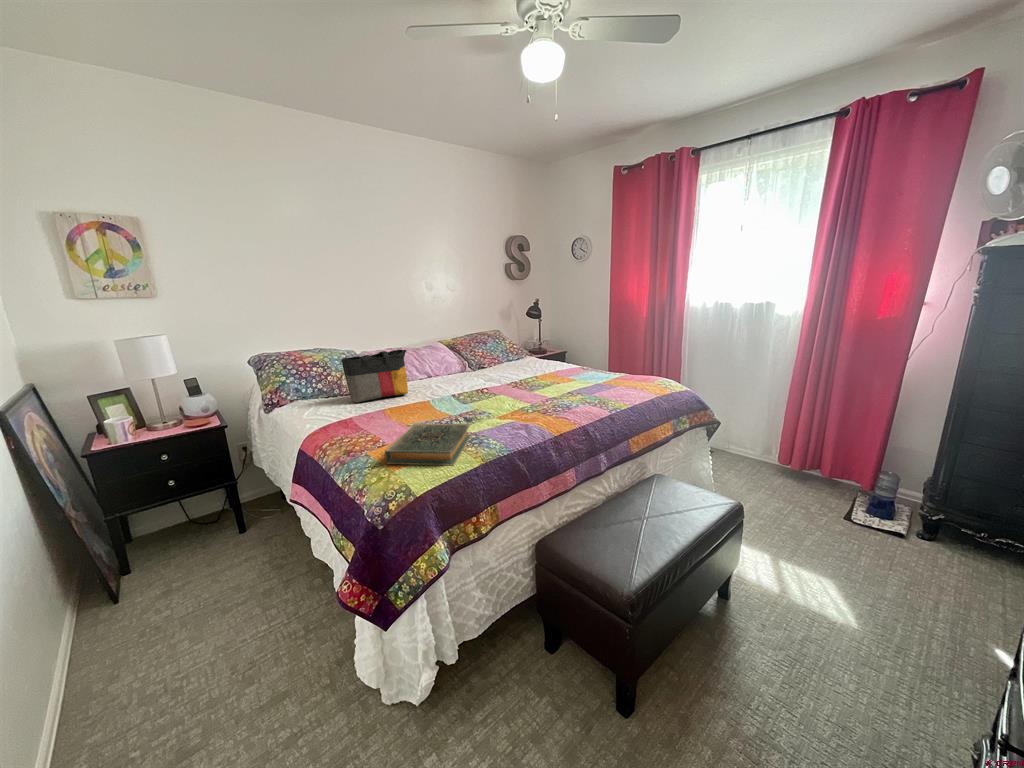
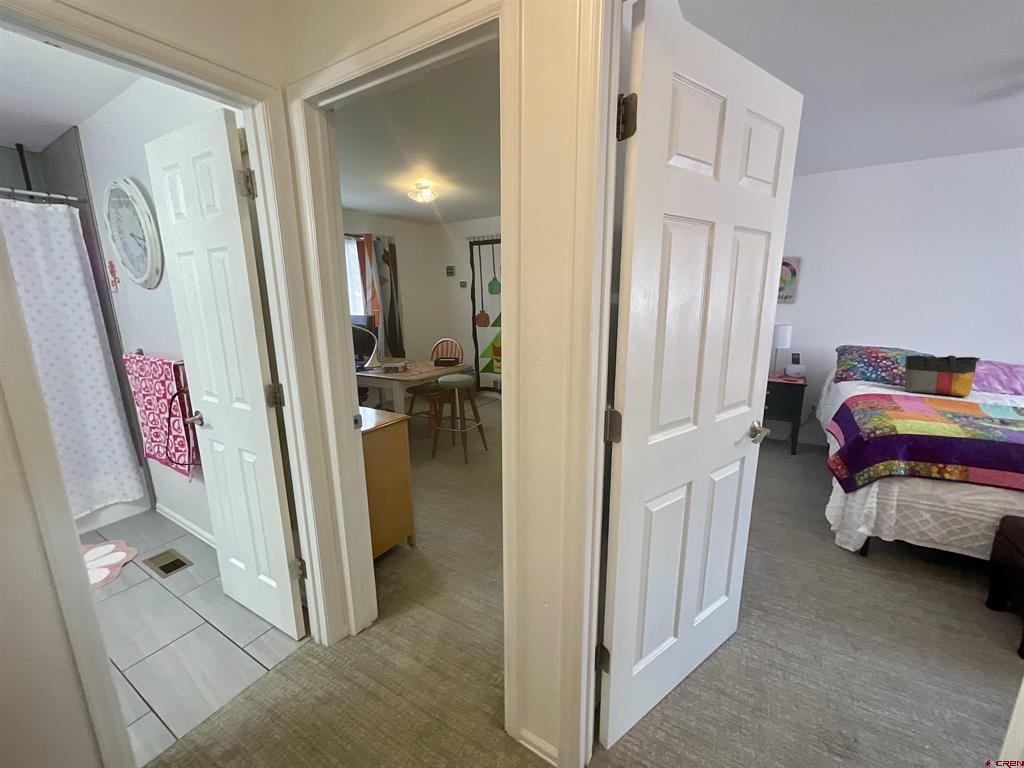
hardback book: present [385,424,471,466] -> none [892,406,990,430]

